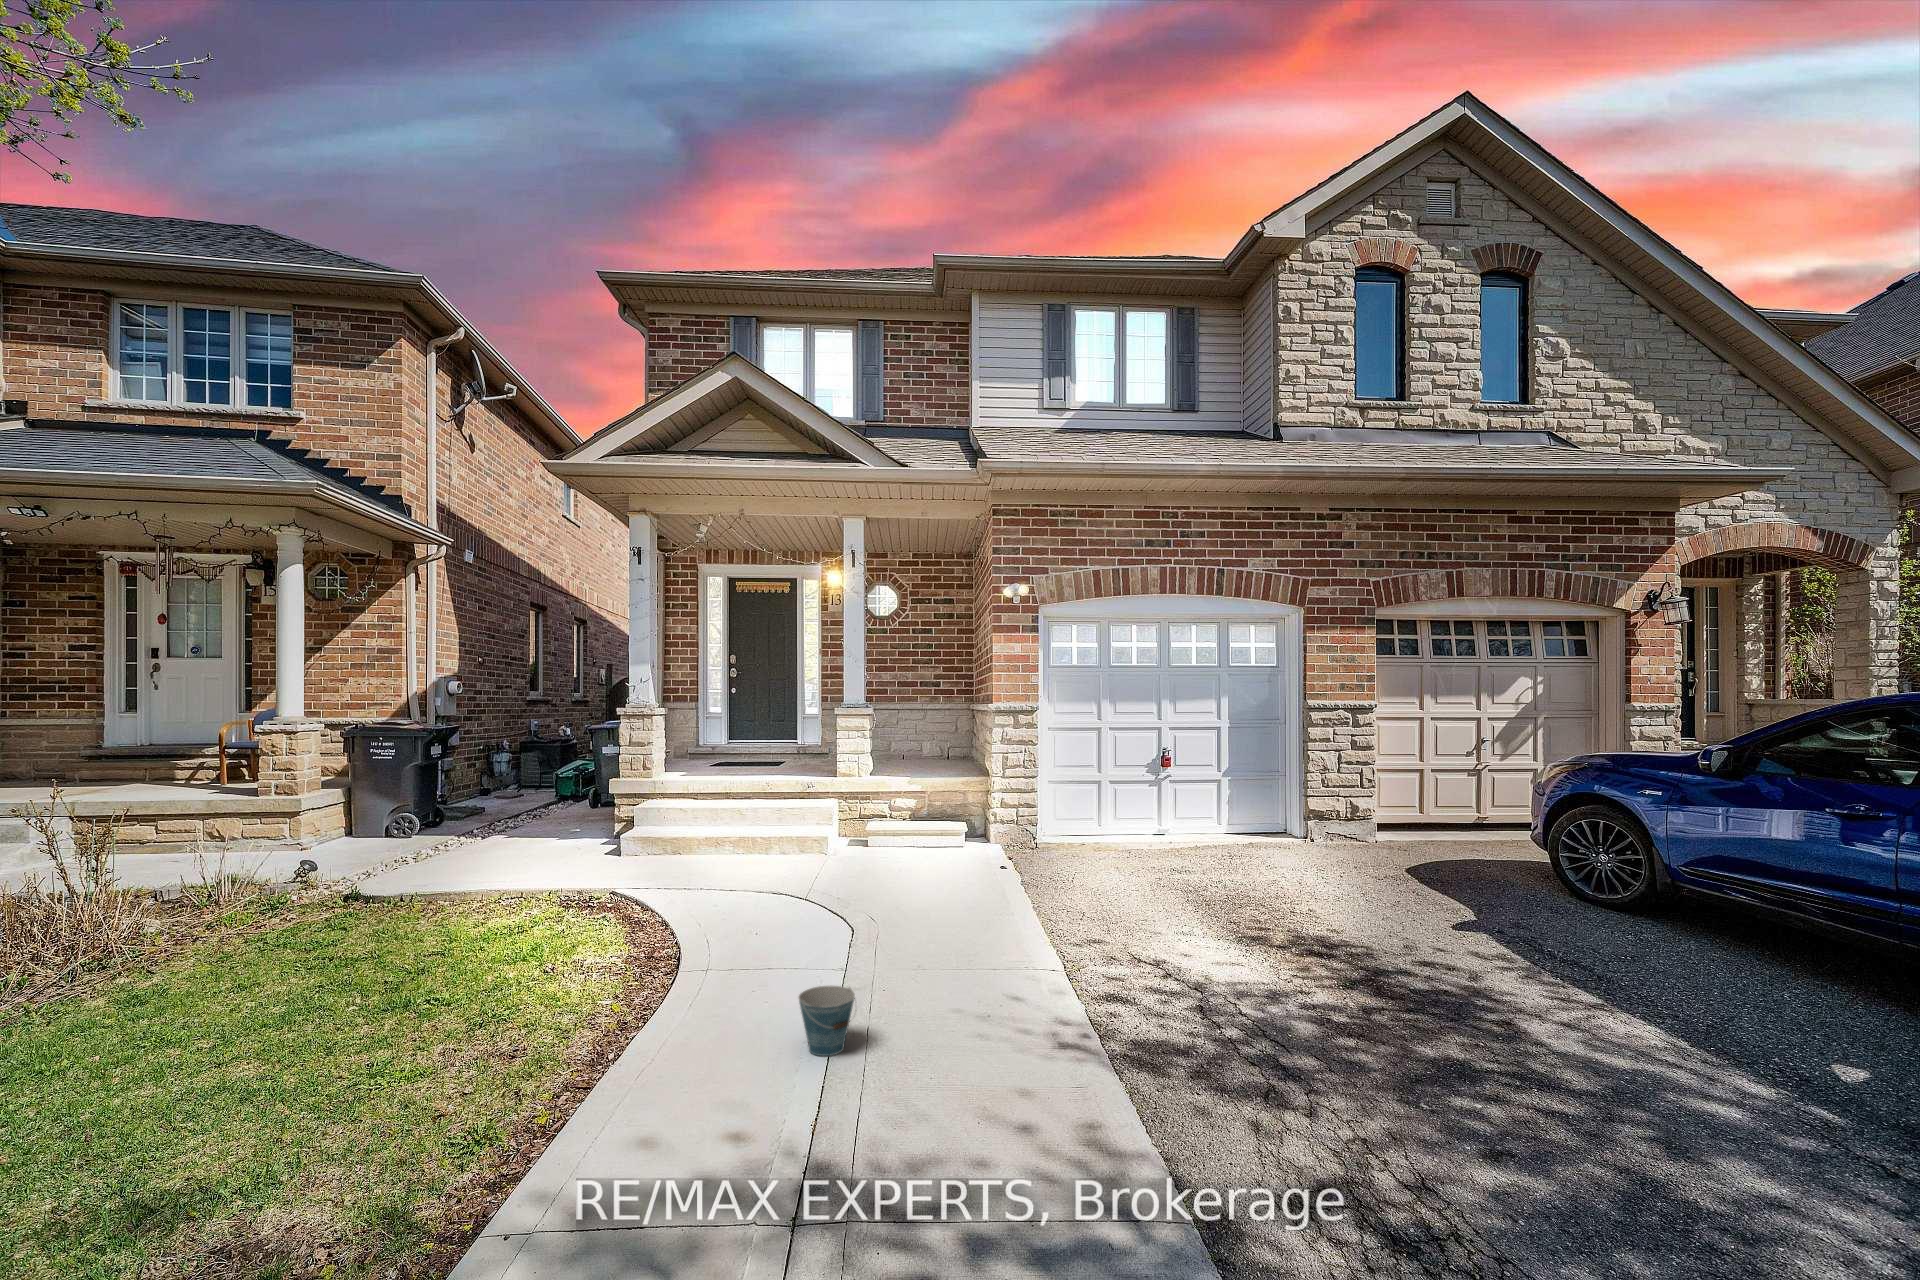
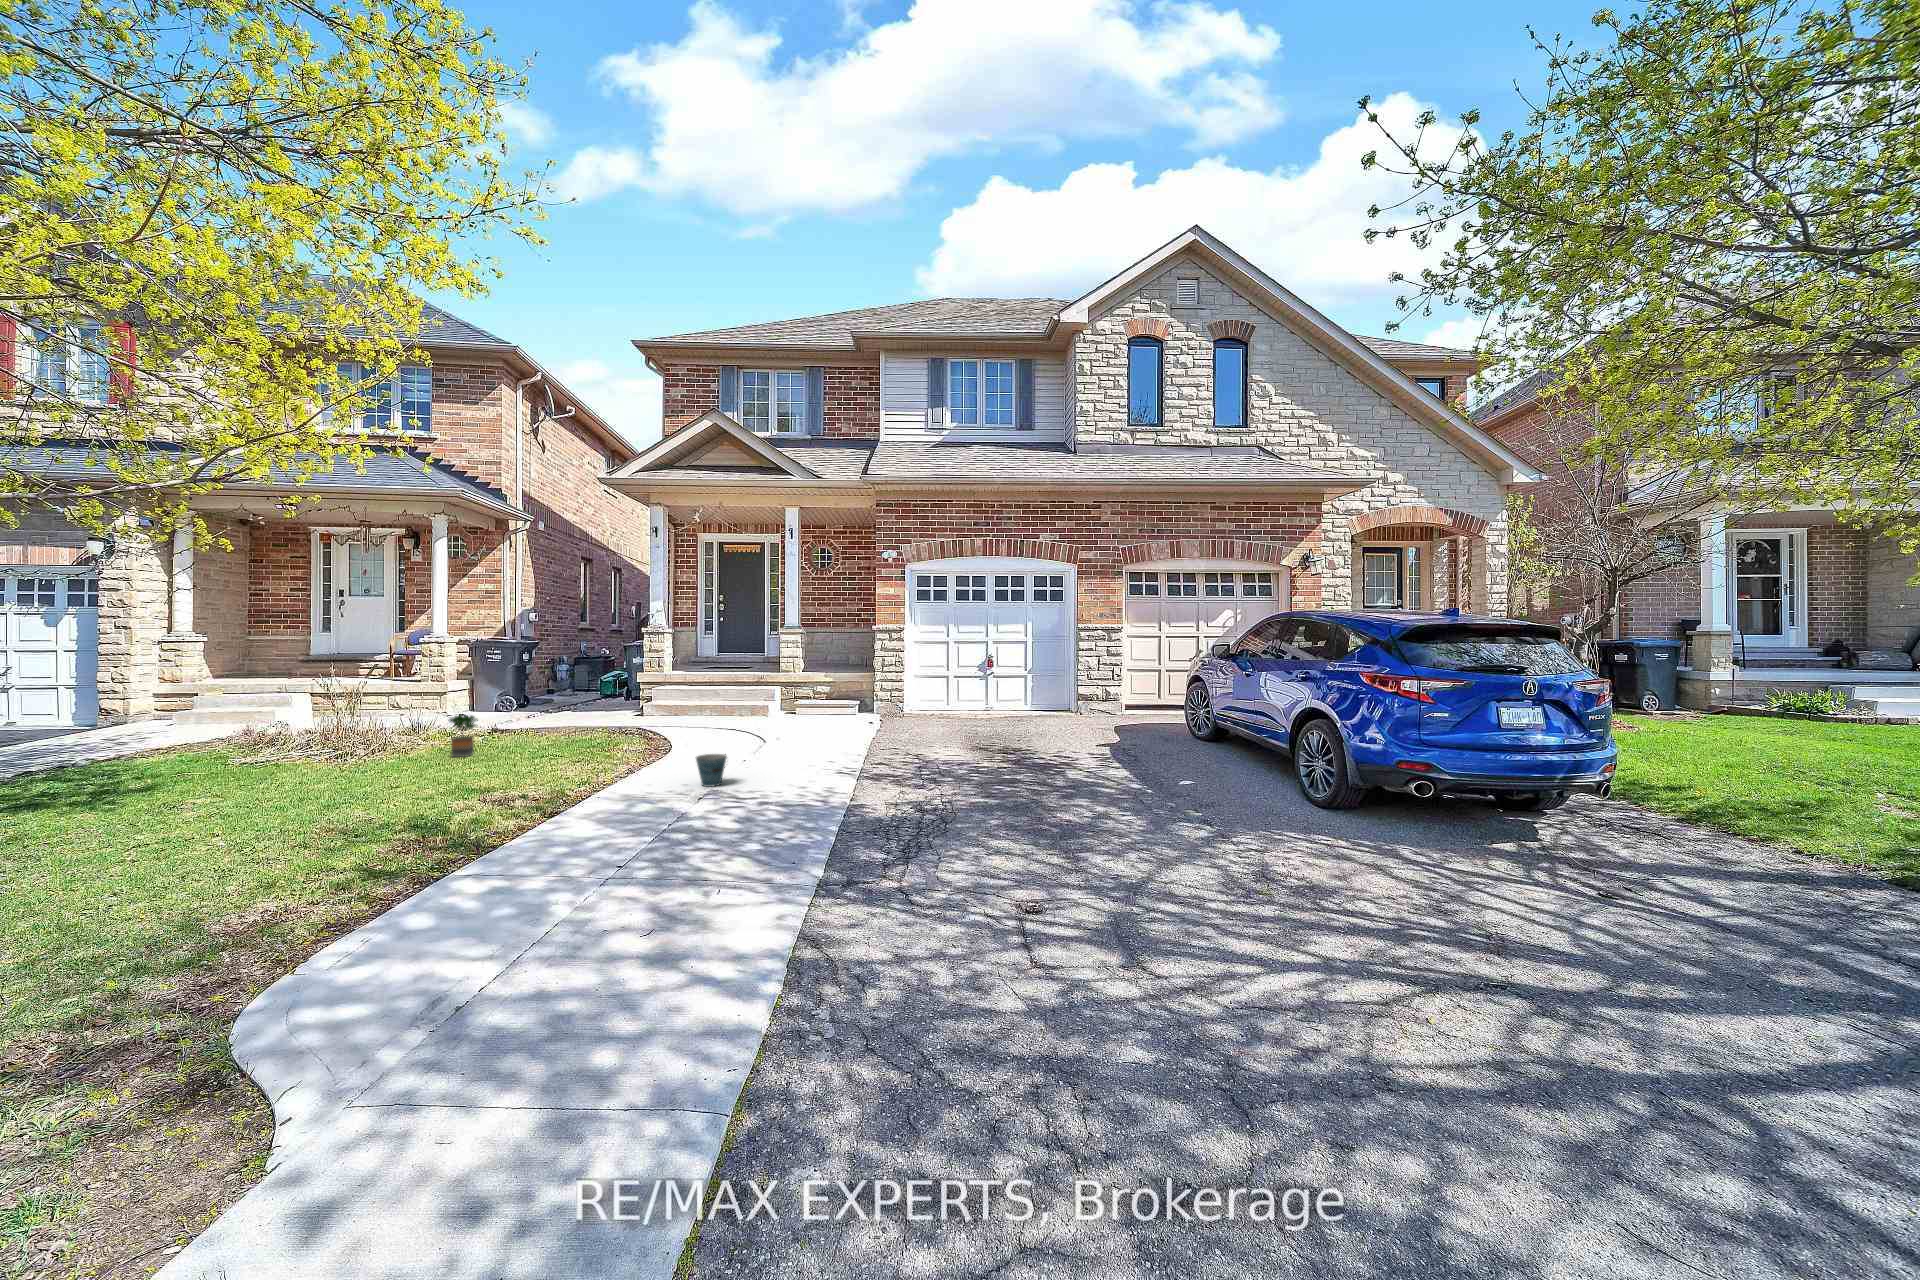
potted tree: none [321,887,377,967] -> present [449,715,478,757]

